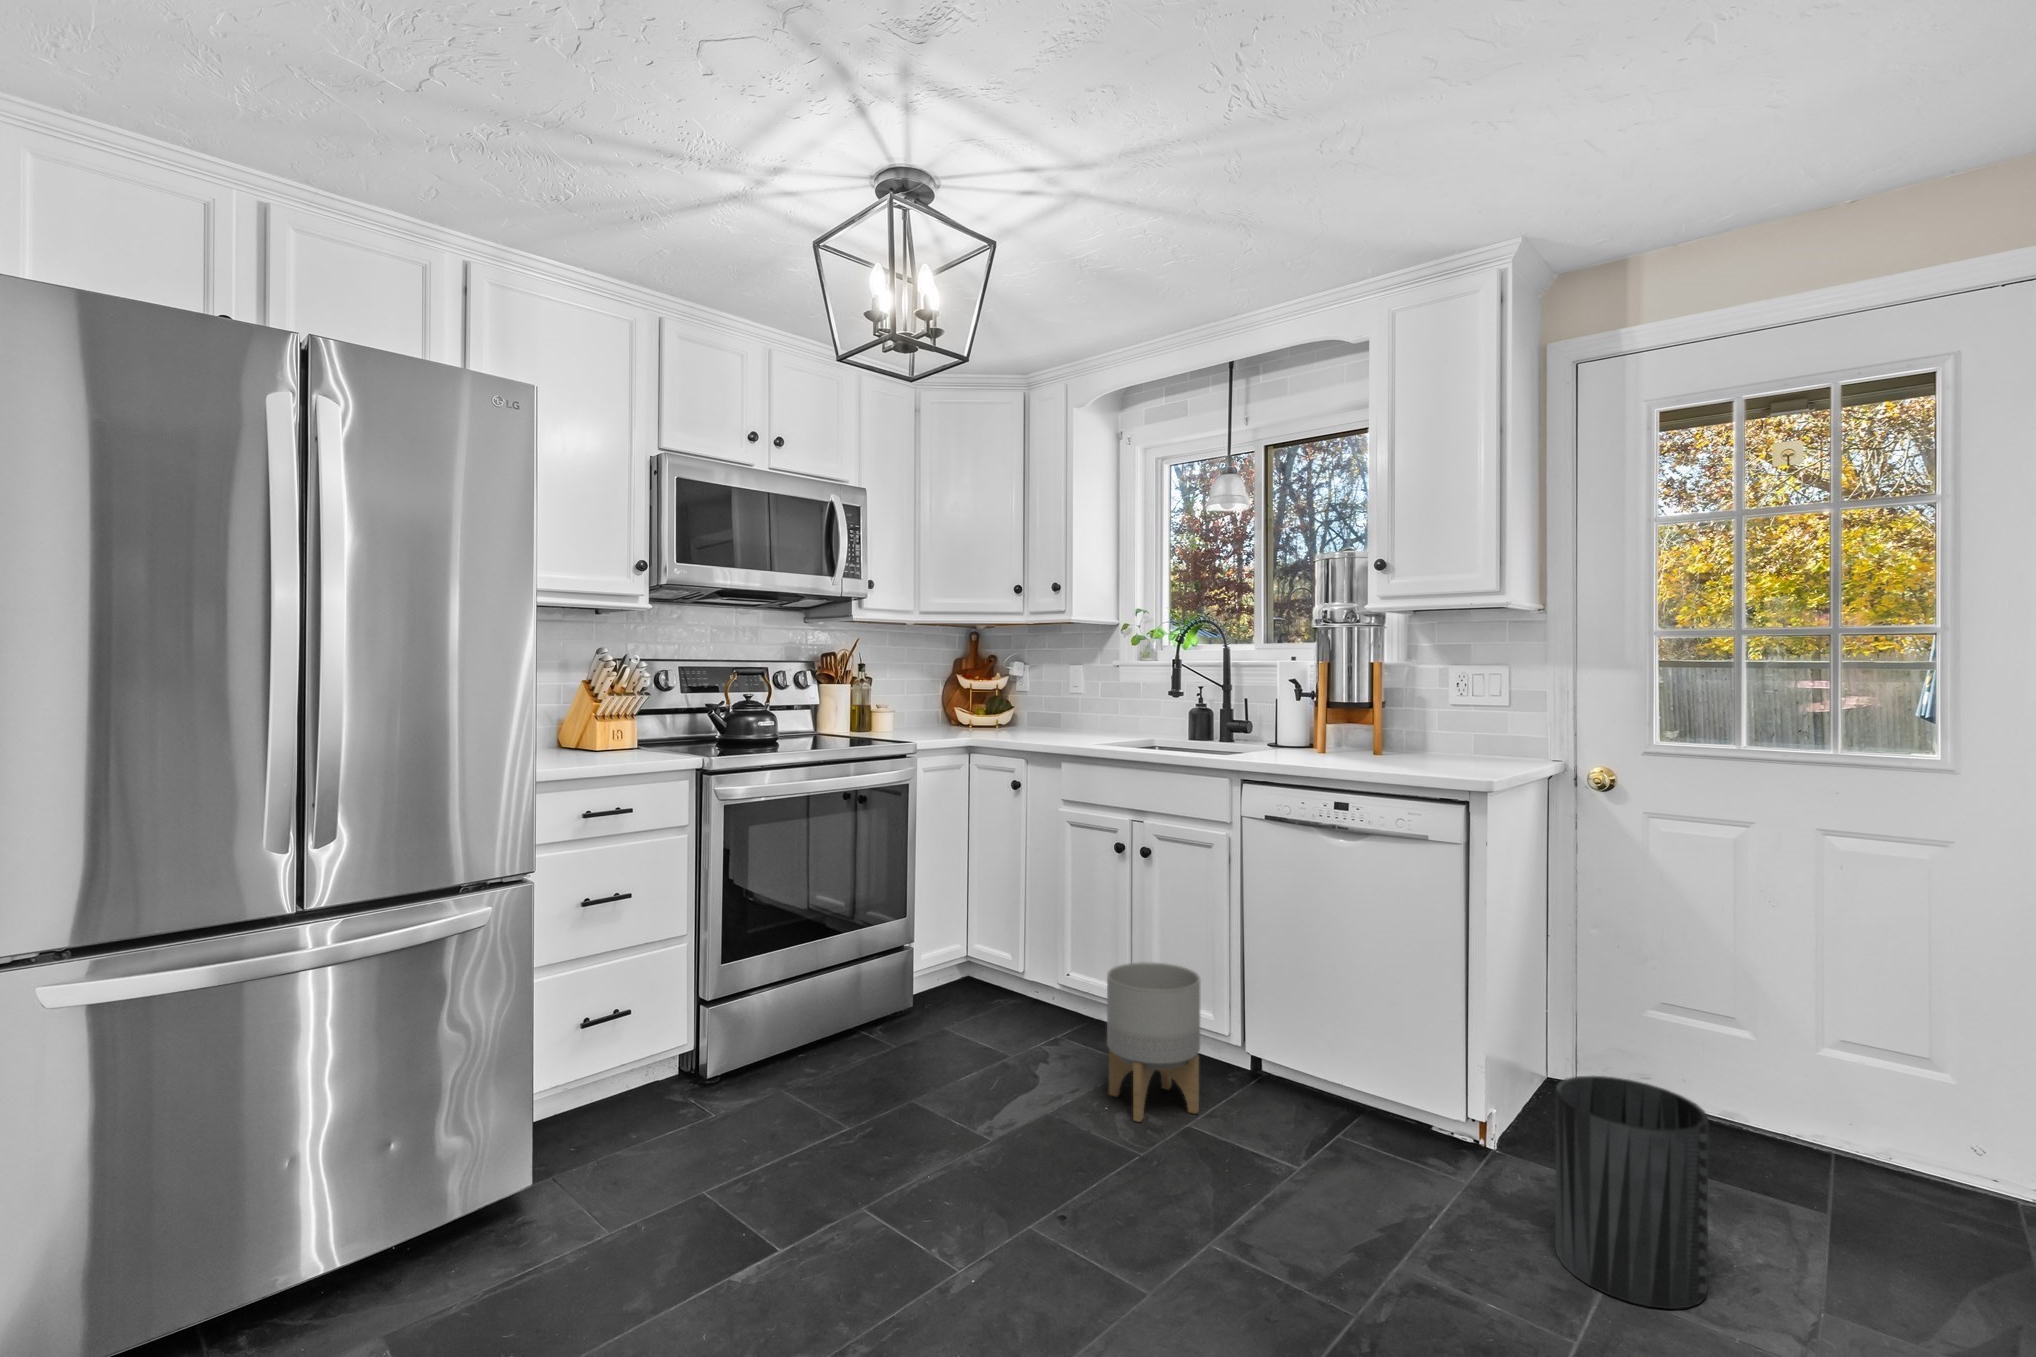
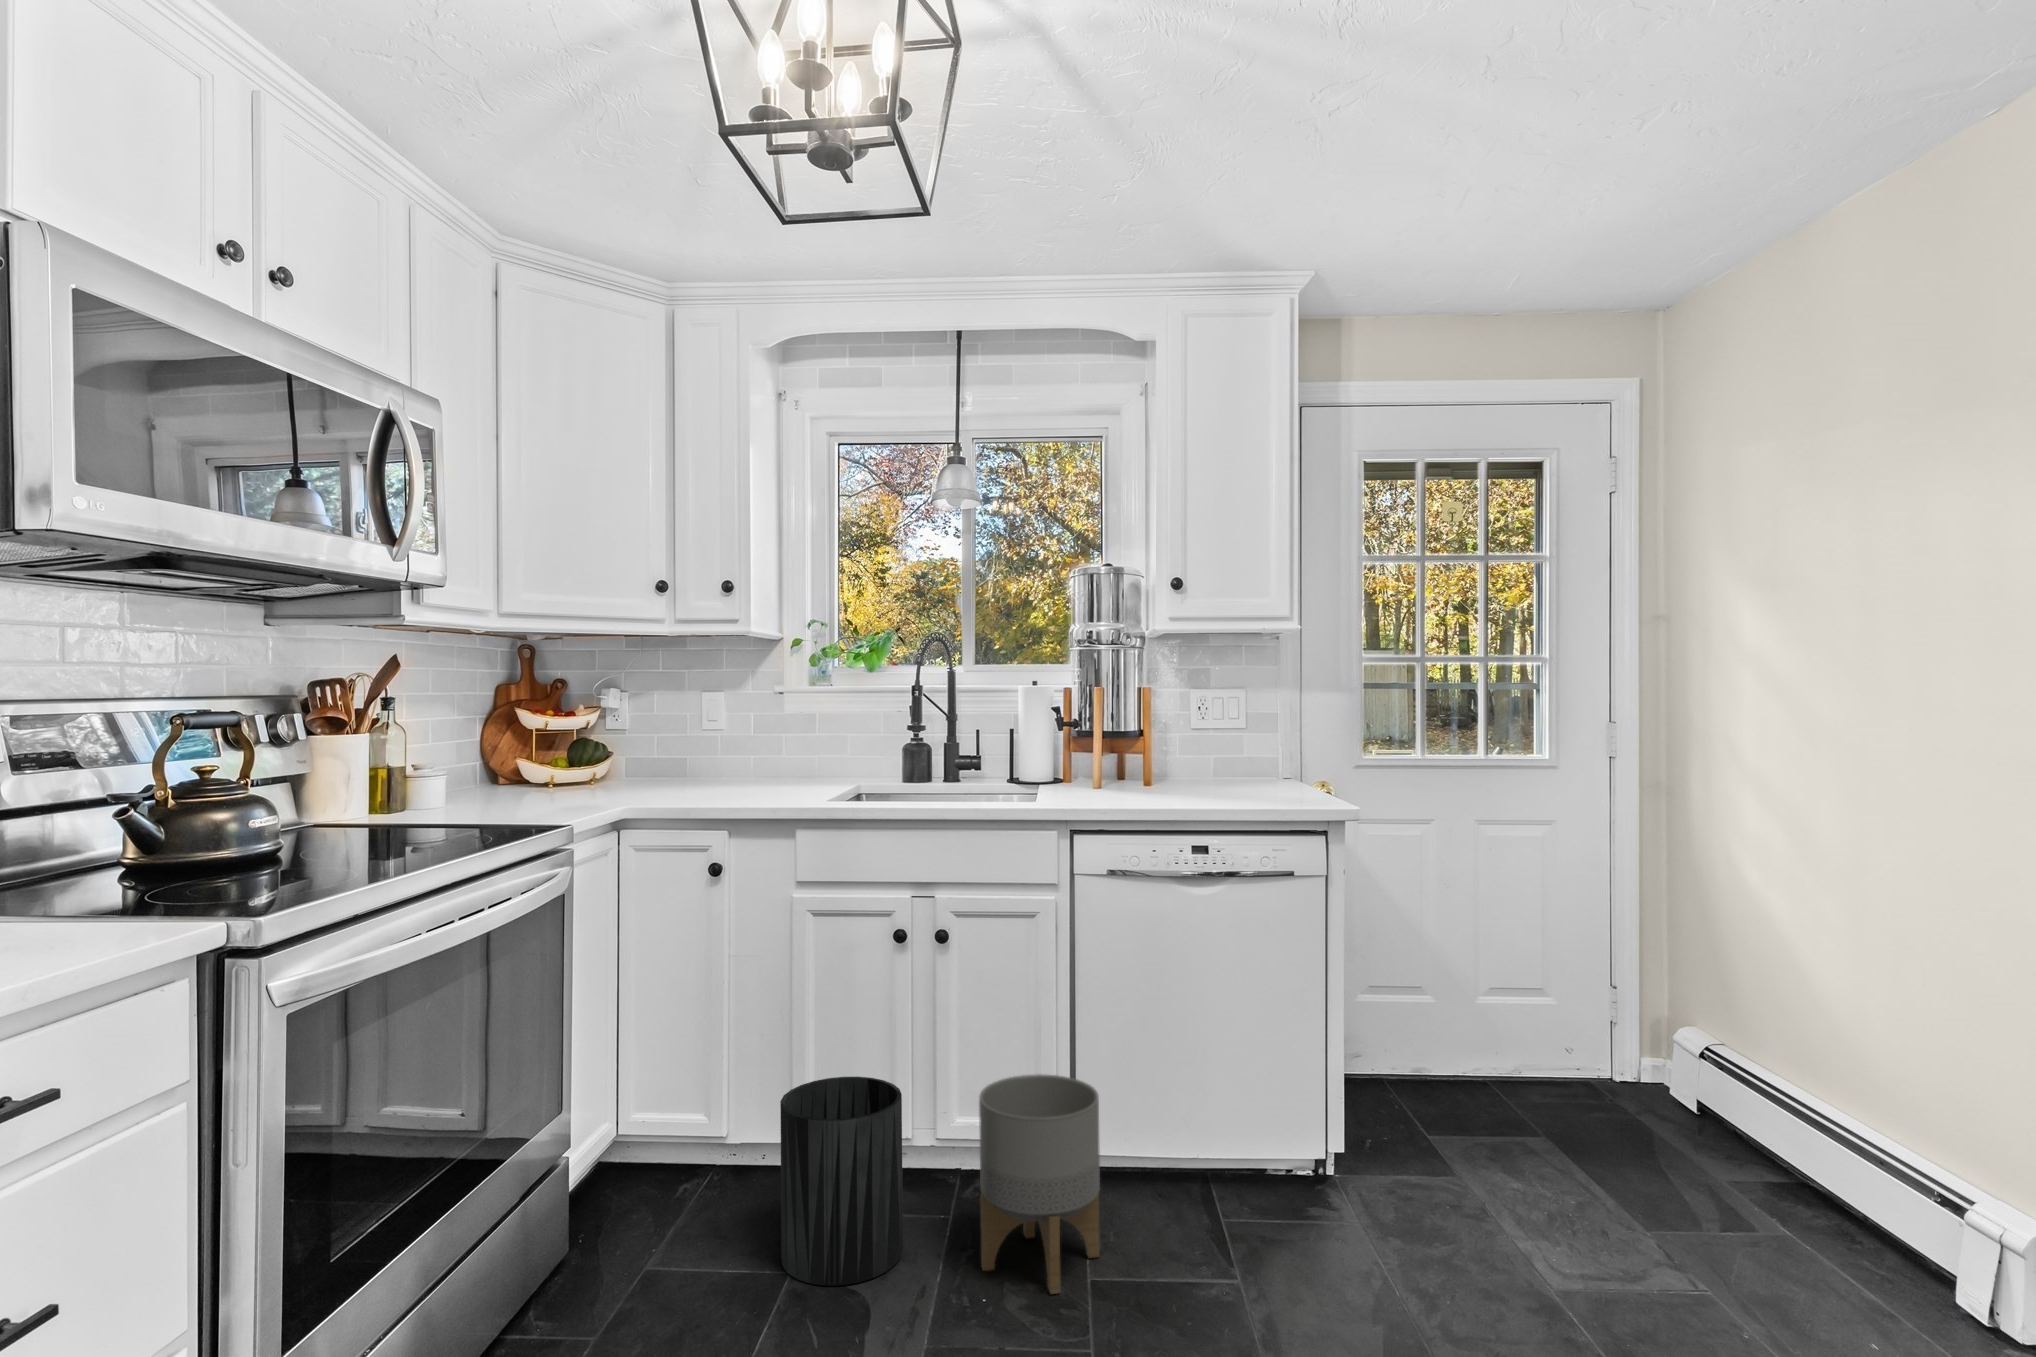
trash can: present [1555,1076,1708,1309] -> present [780,1077,903,1286]

